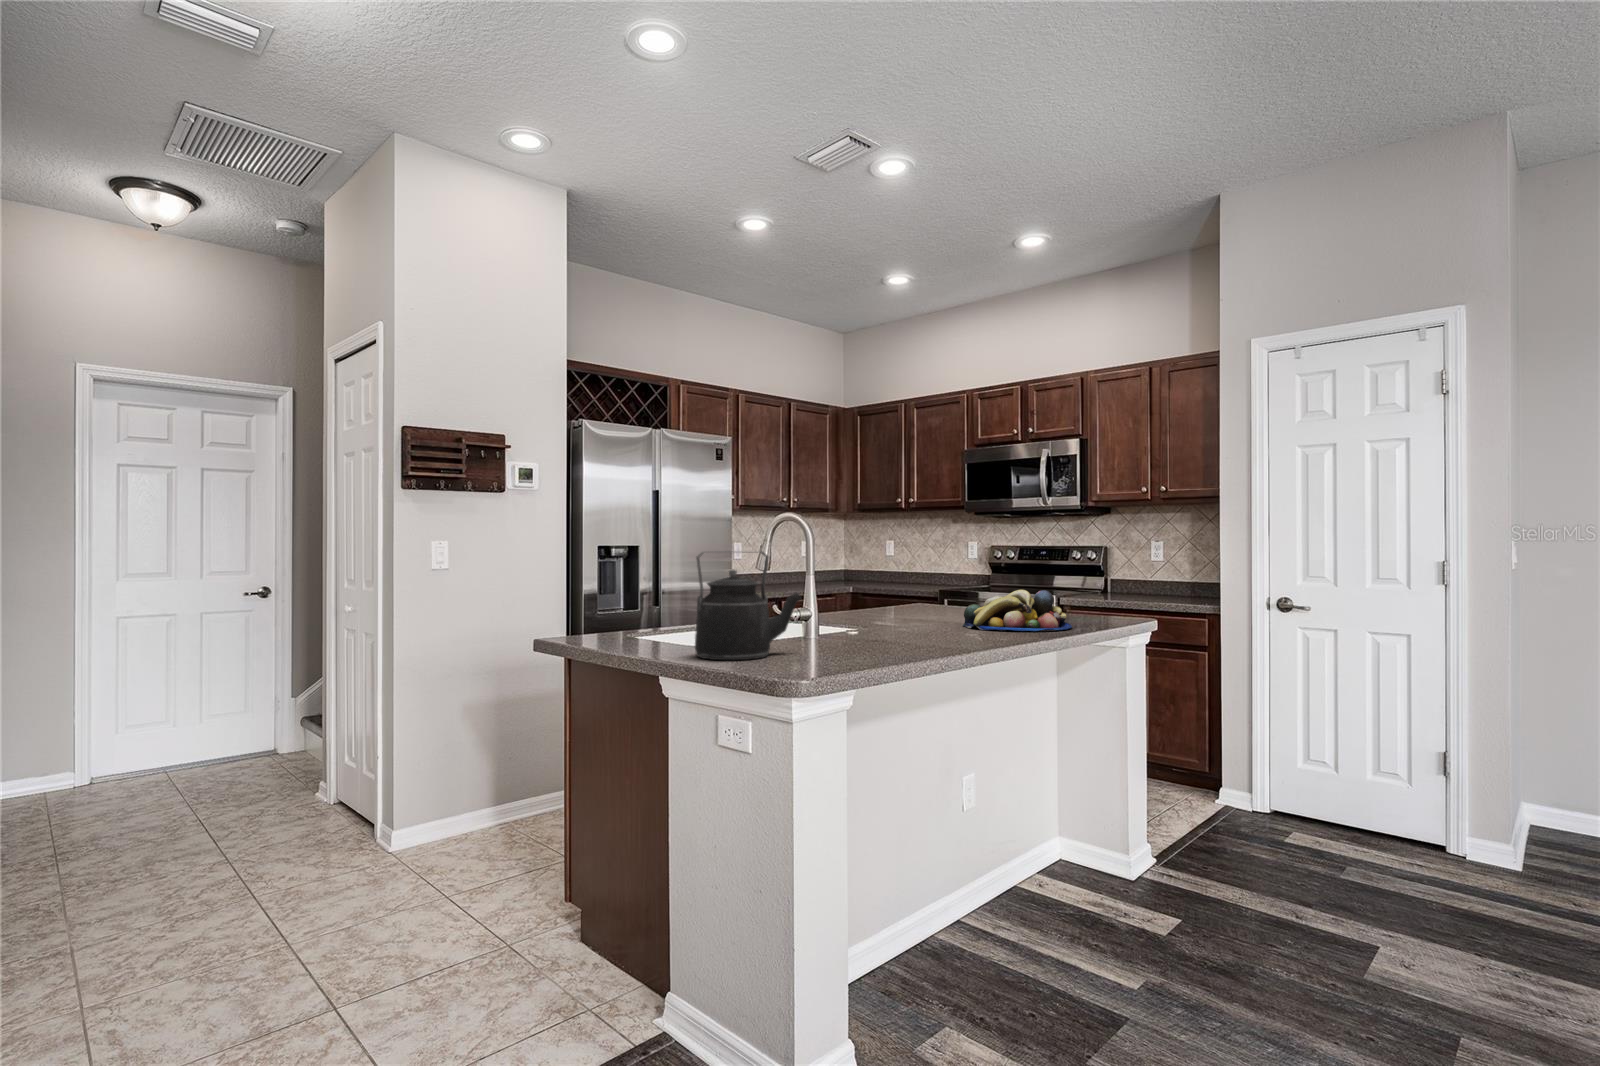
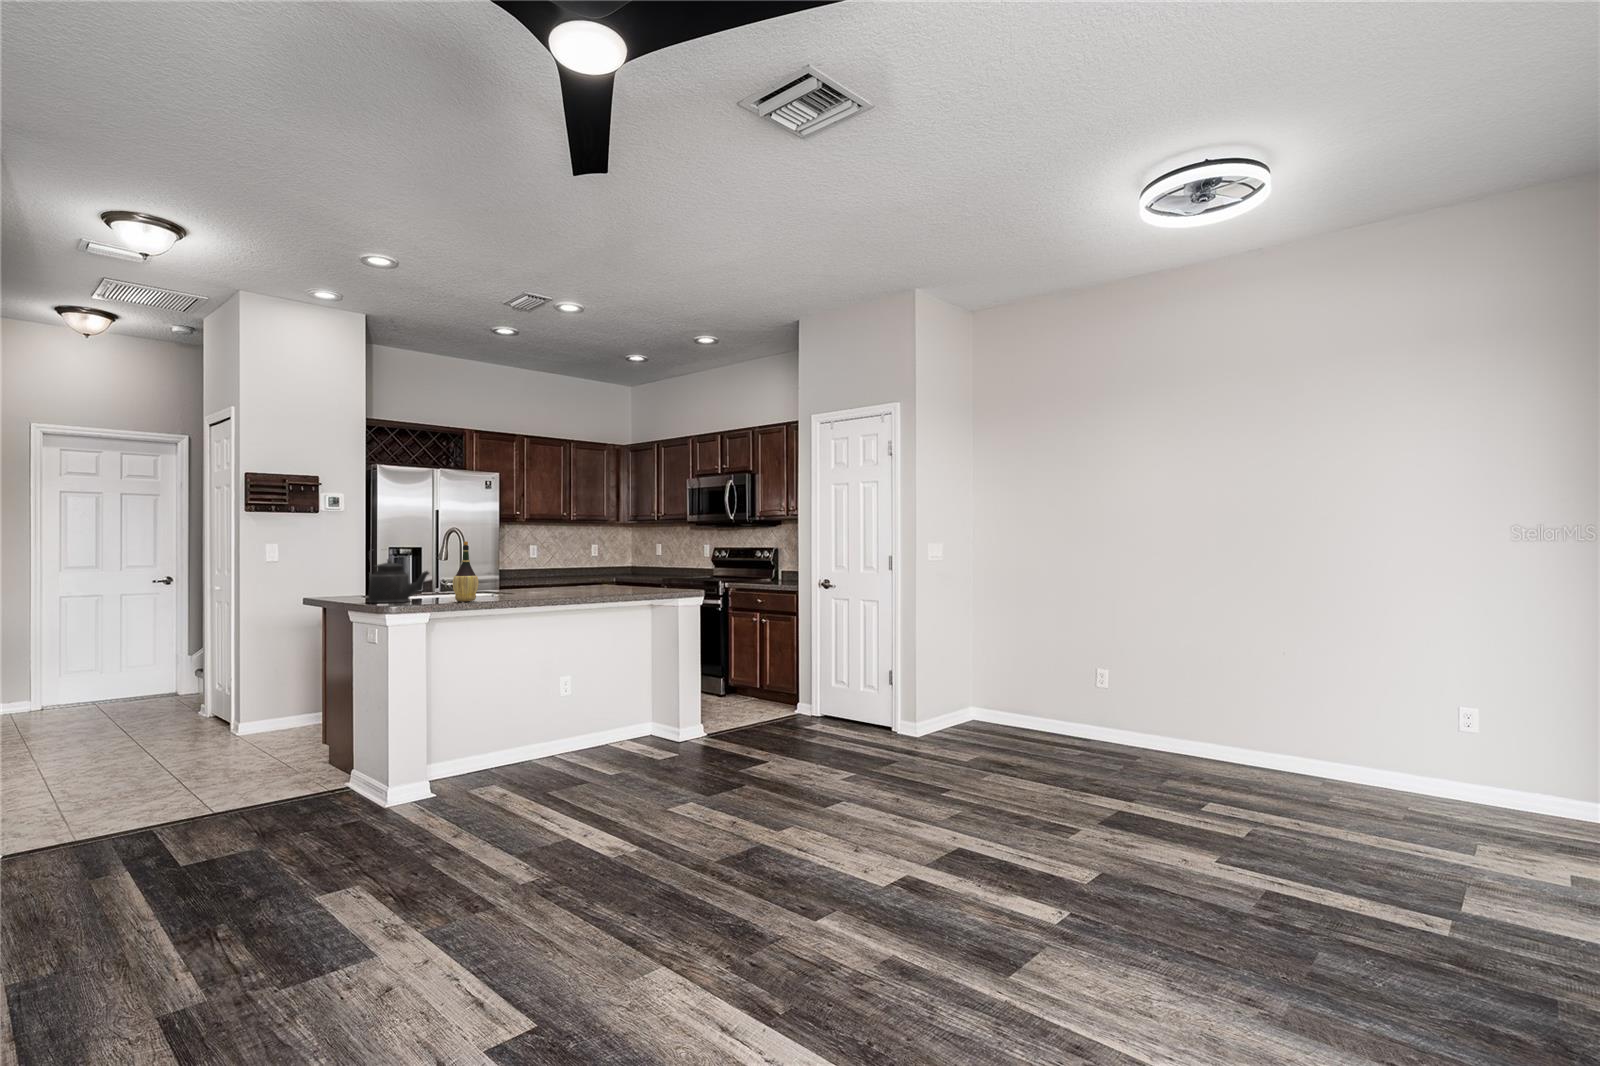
wine bottle: none [861,536,909,656] -> present [453,541,479,602]
fruit bowl: present [963,590,1072,631] -> none [569,572,631,594]

